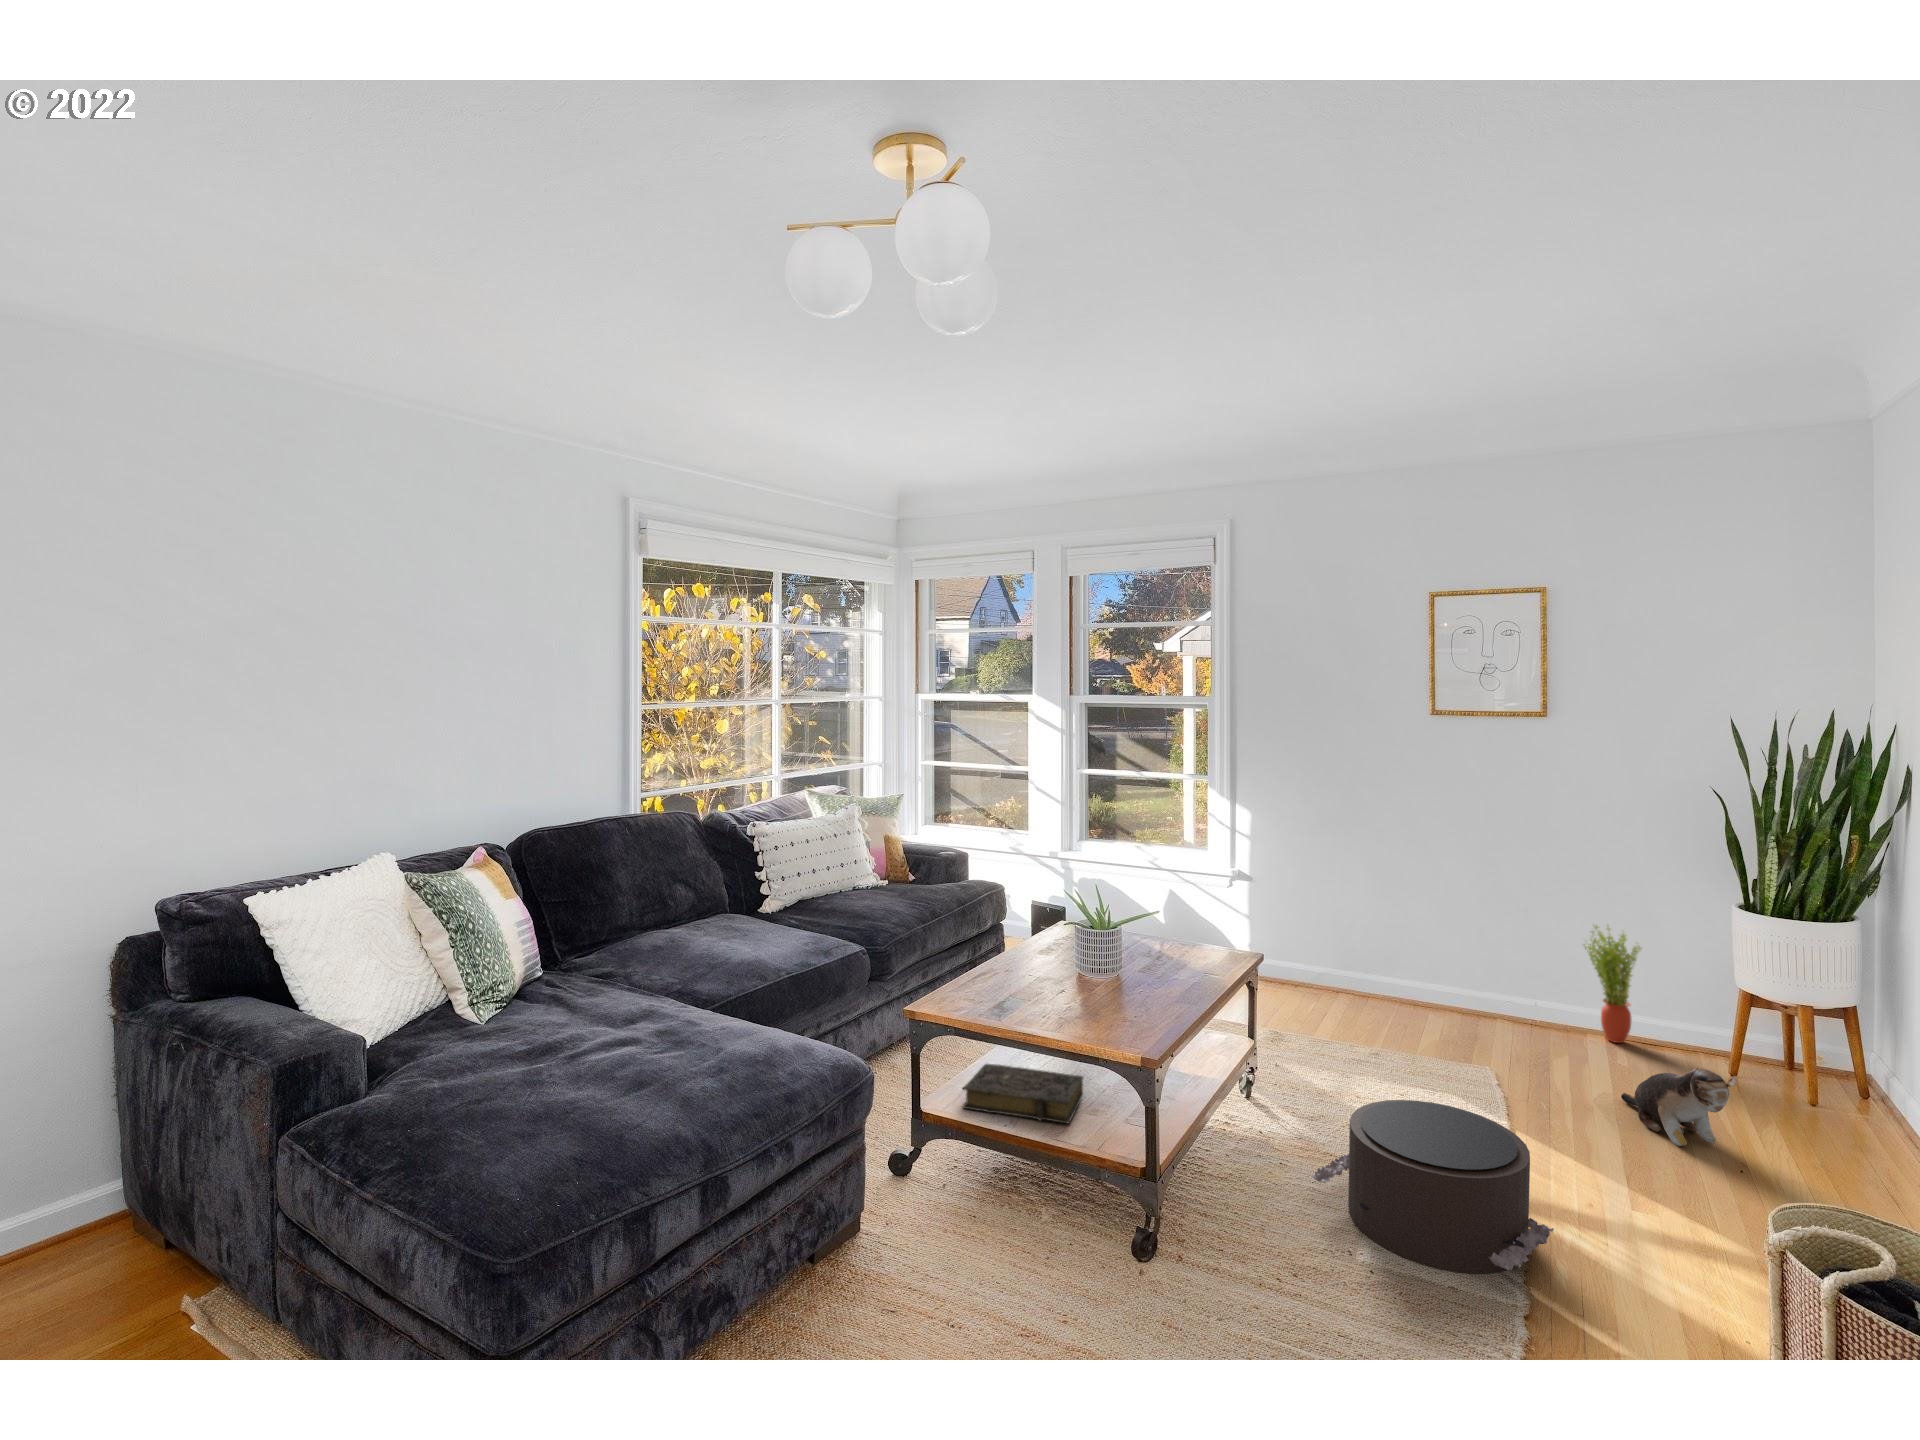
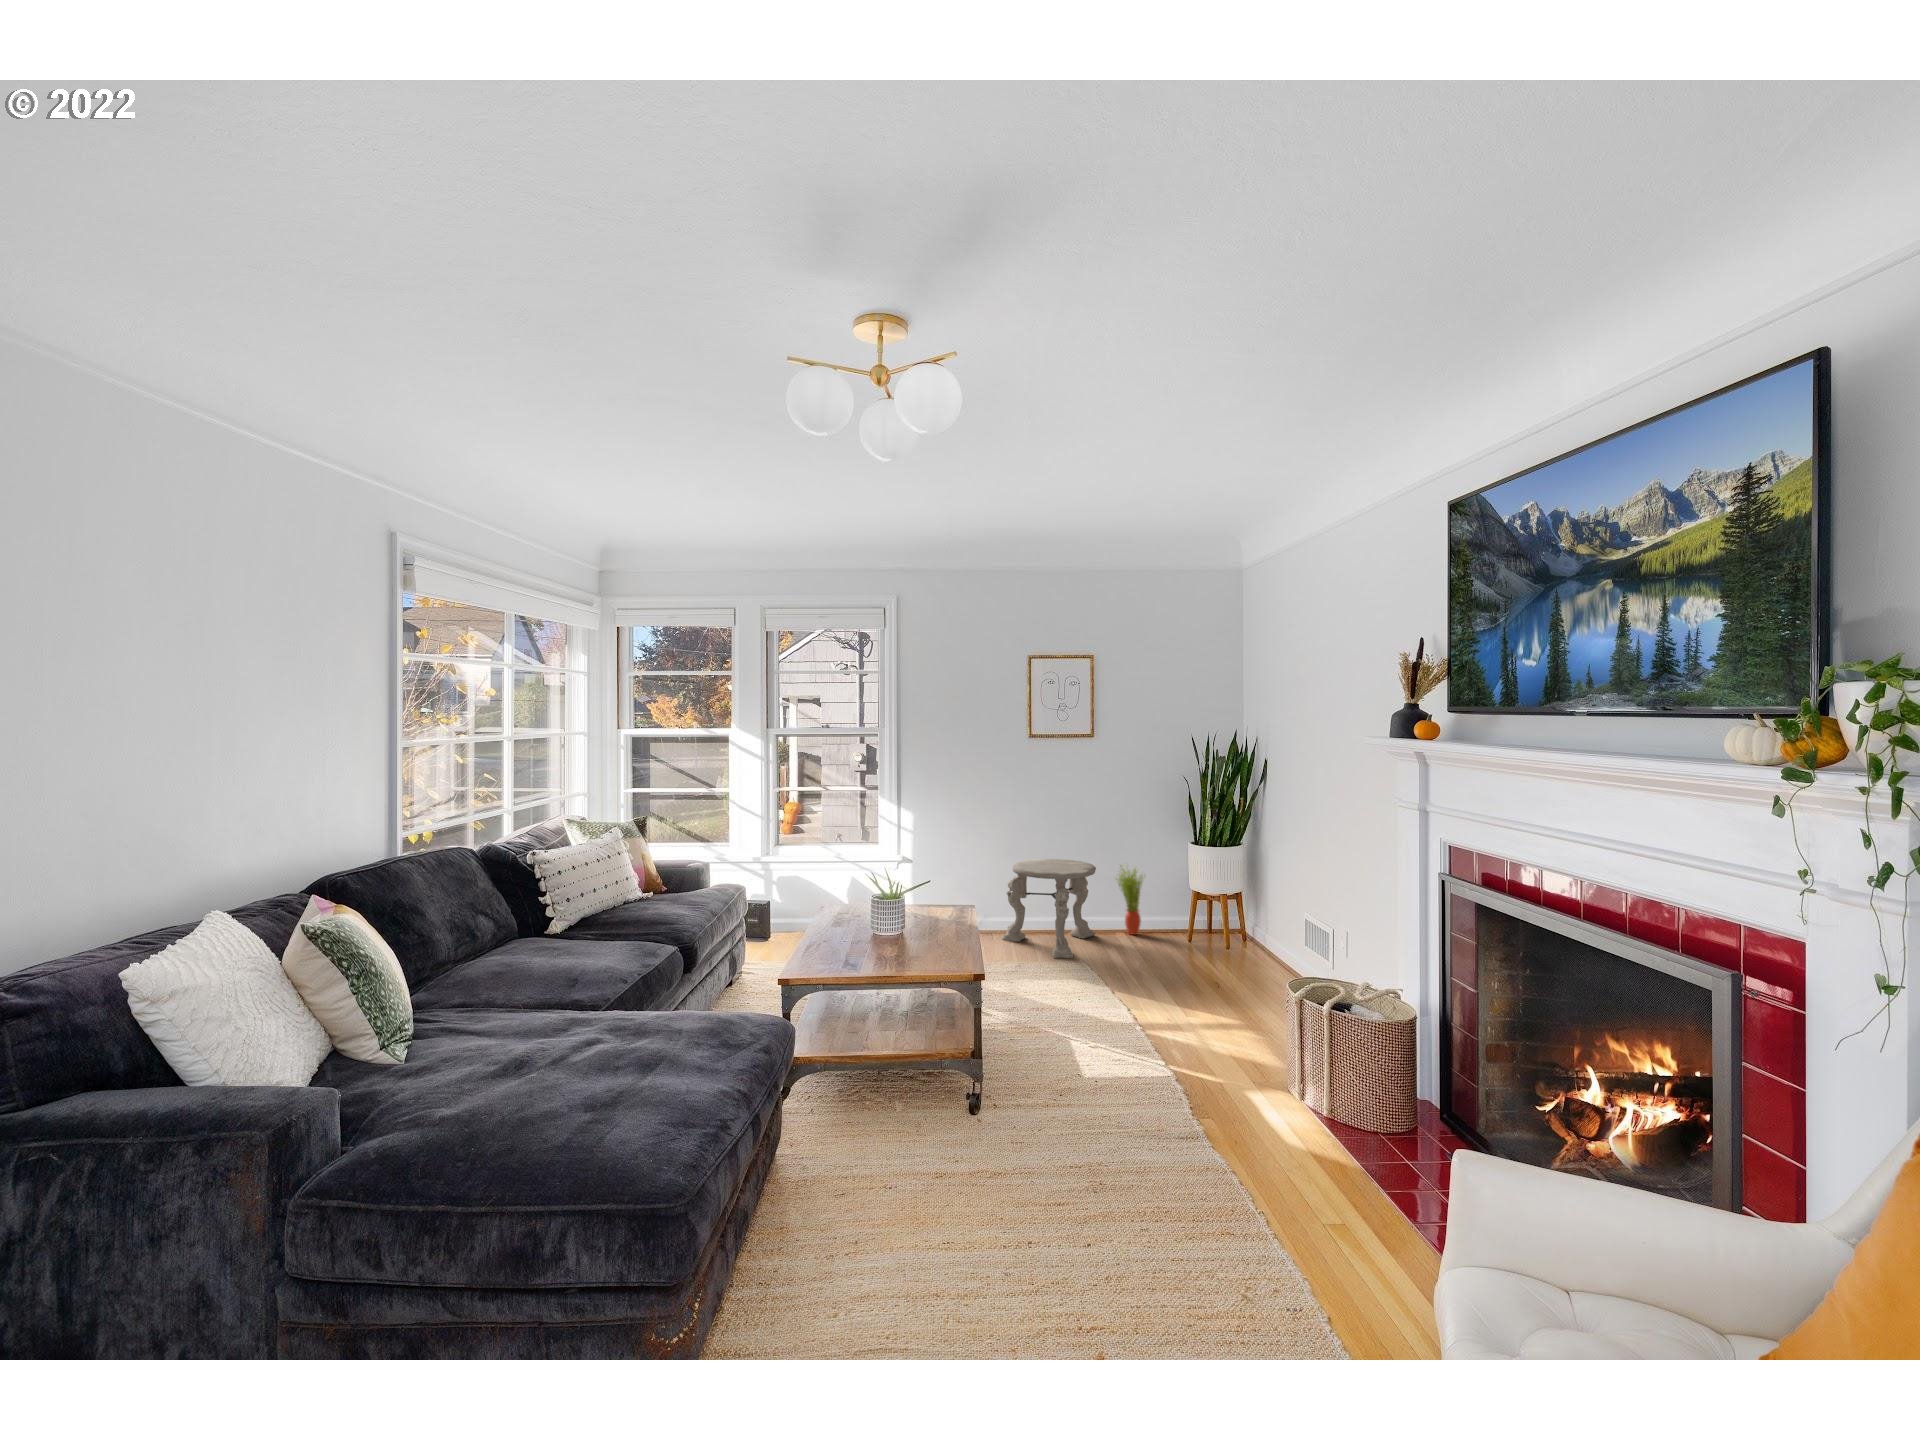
side table: none [1375,899,1541,1061] -> present [1002,859,1096,958]
book: present [963,1063,1083,1123] -> none [823,1005,905,1045]
plush toy: present [1621,1068,1738,1146] -> none [1153,935,1217,982]
pouf: present [1312,1100,1554,1274] -> none [1041,978,1169,1070]

